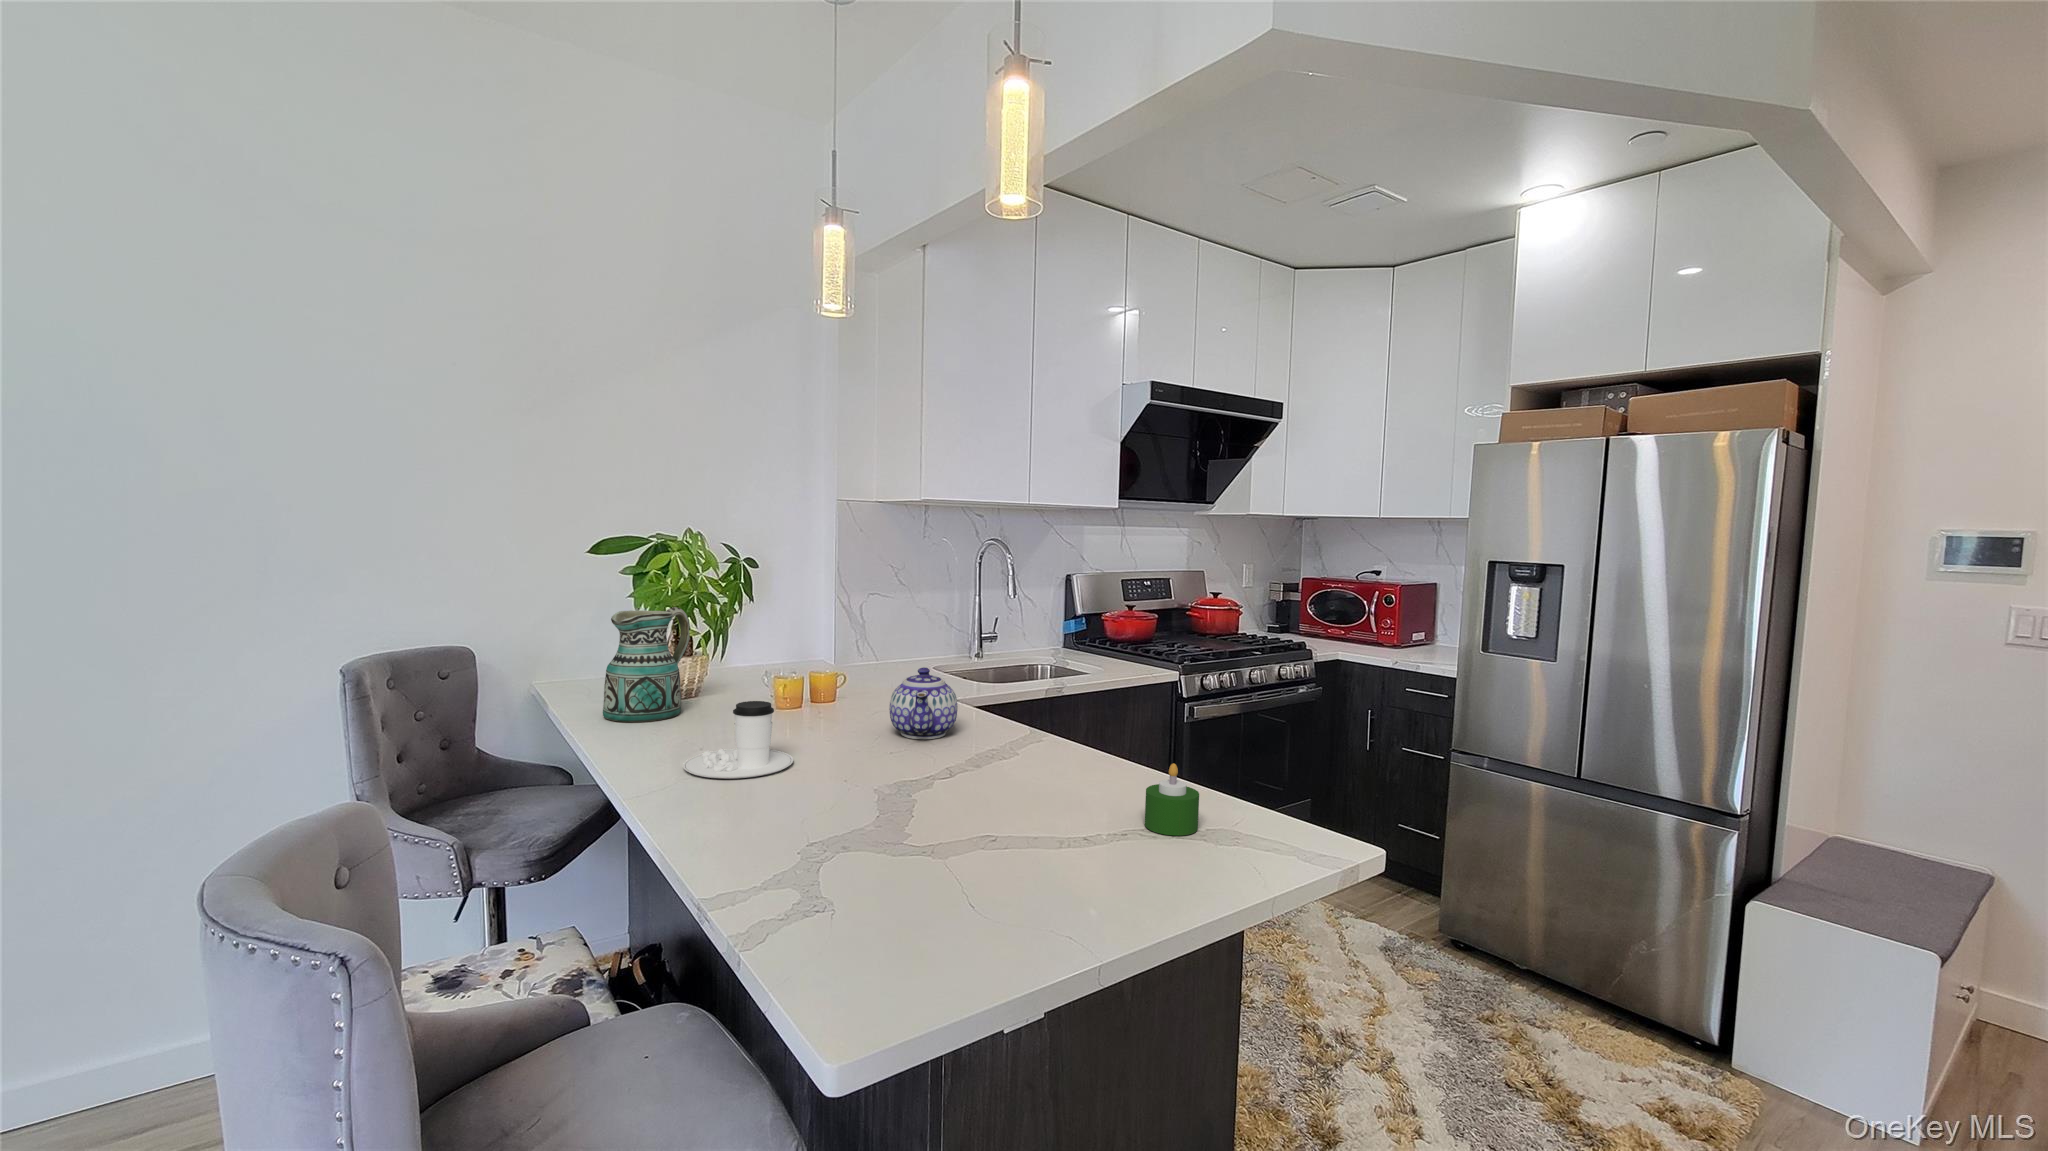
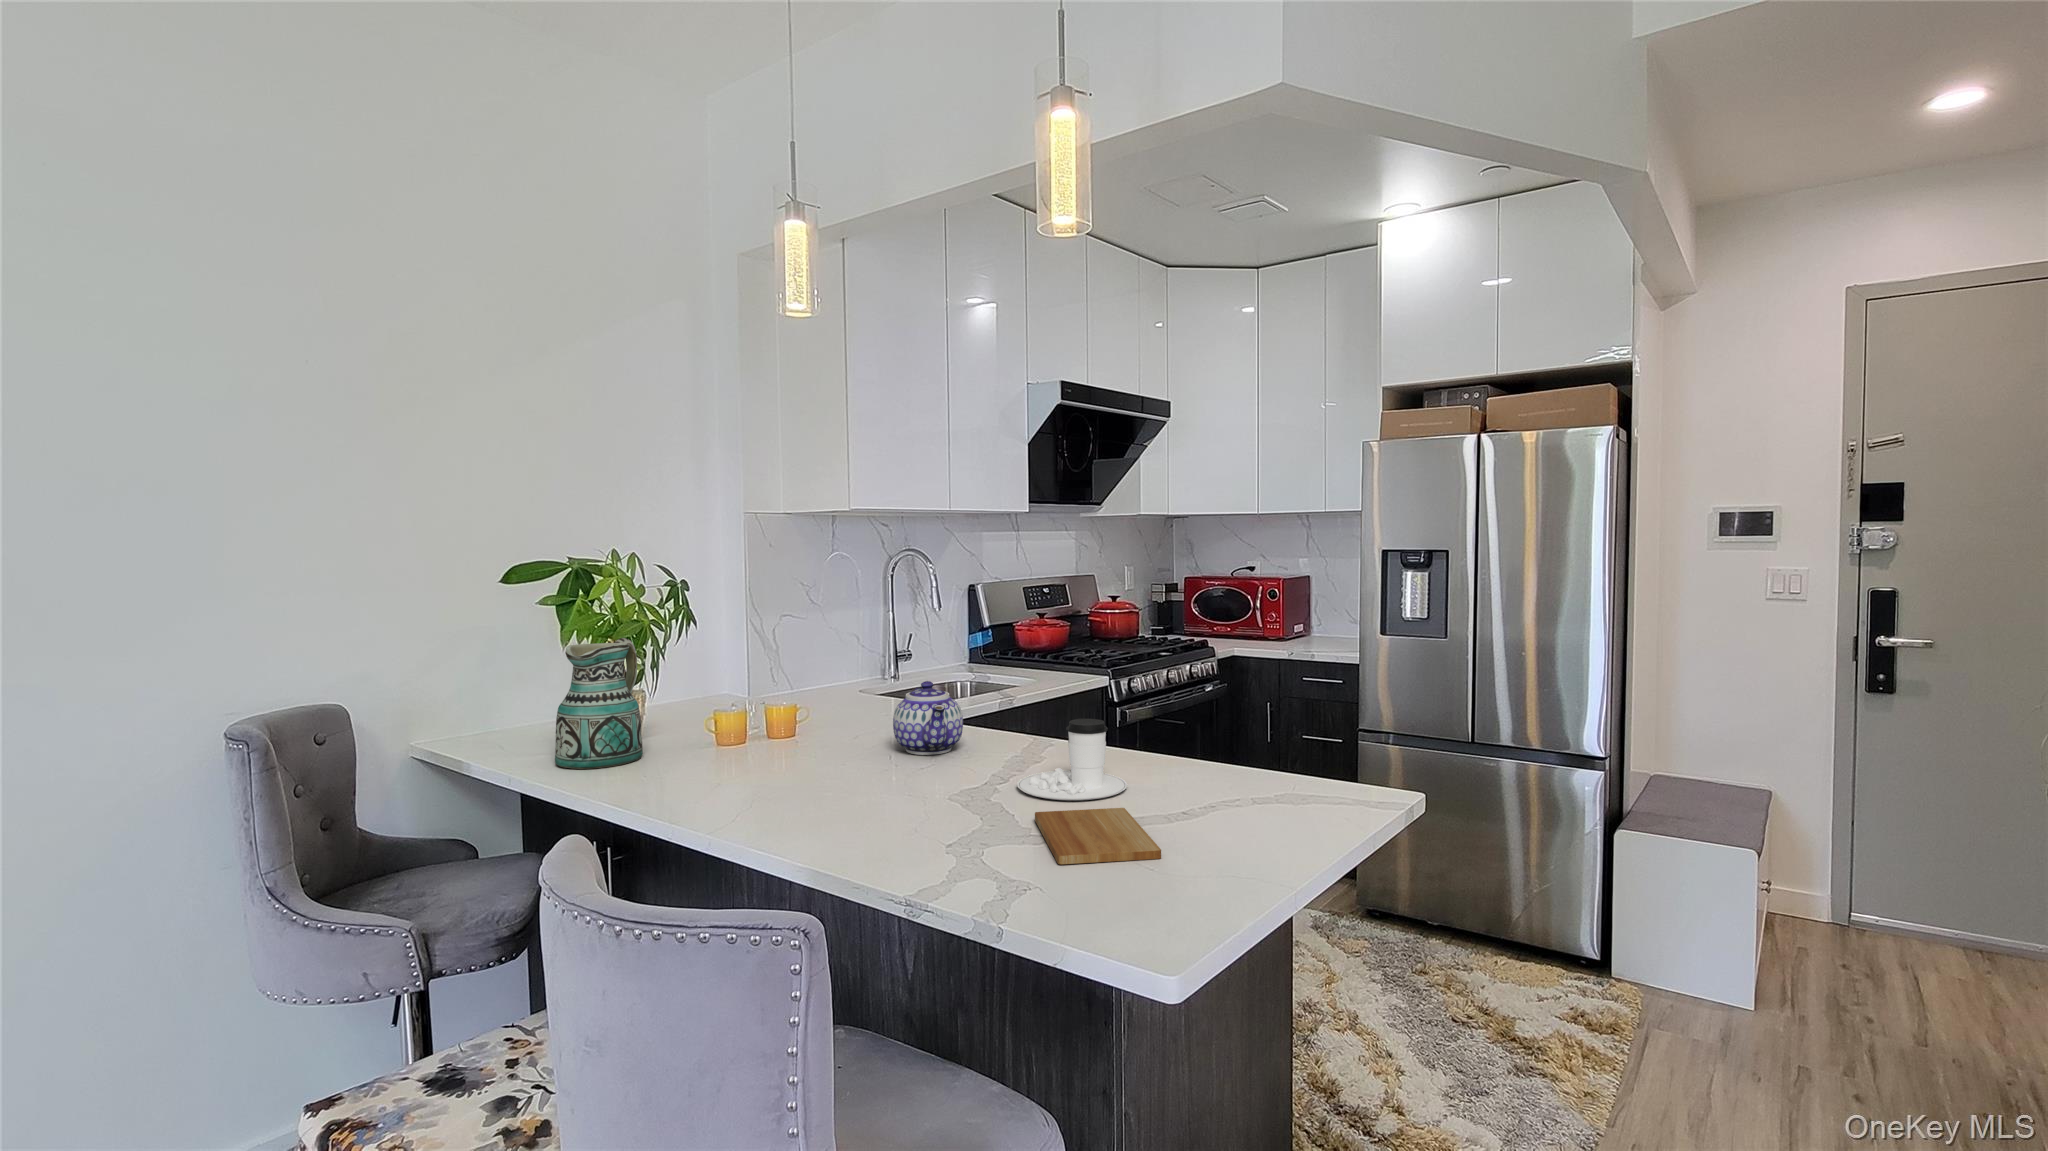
coffee cup: present [683,701,793,779] -> present [1017,719,1127,800]
candle: present [1145,763,1199,836] -> none [1221,742,1271,807]
cutting board: none [901,813,1028,883] -> present [1035,808,1161,865]

